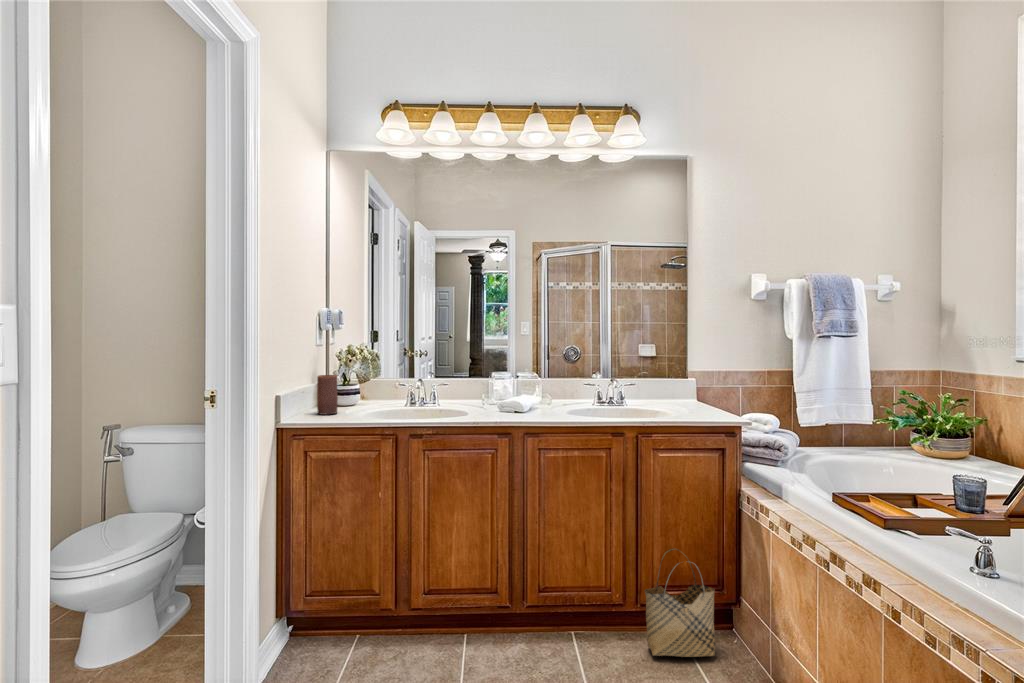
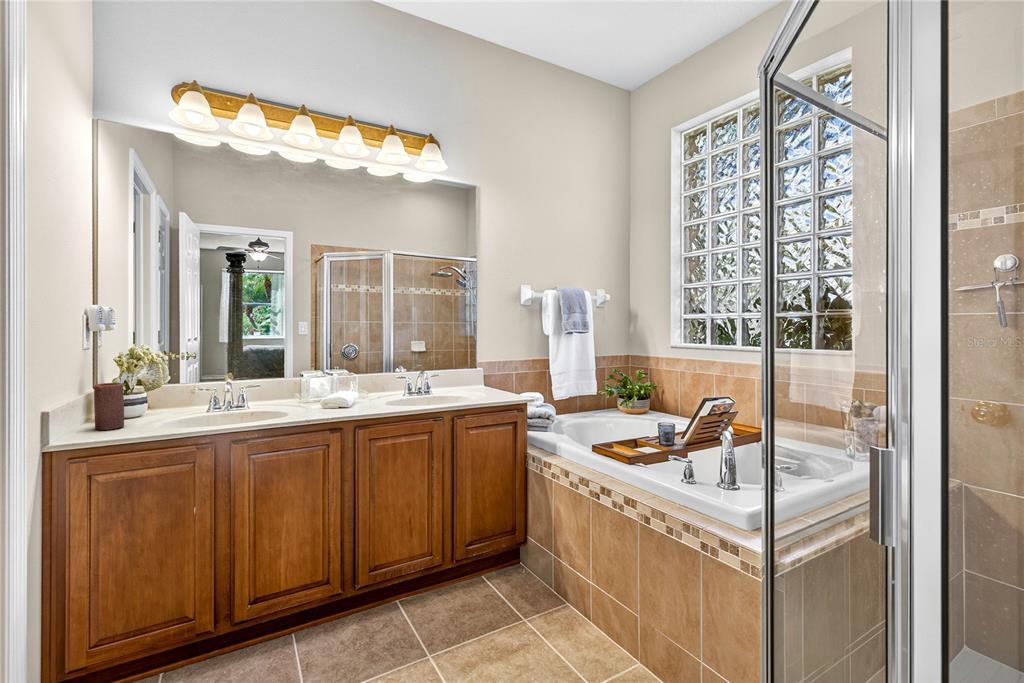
woven basket: present [645,548,716,657] -> none [463,509,517,602]

